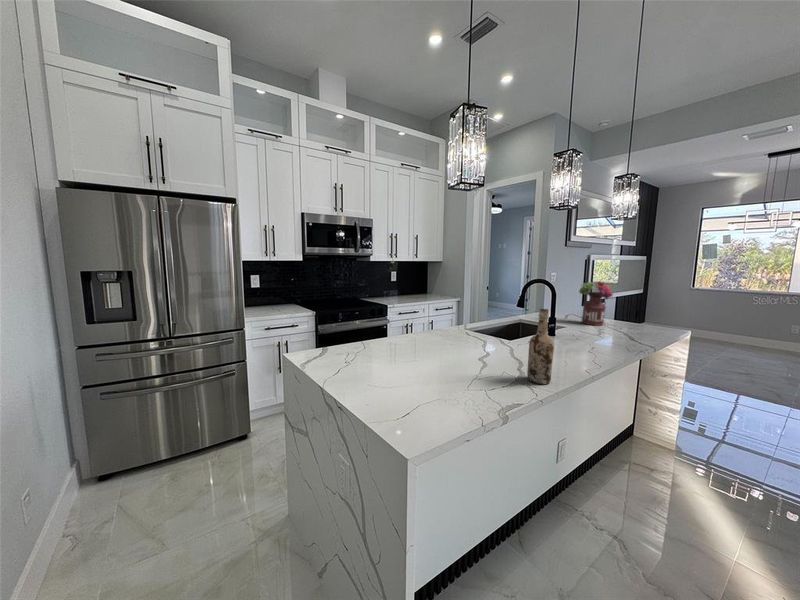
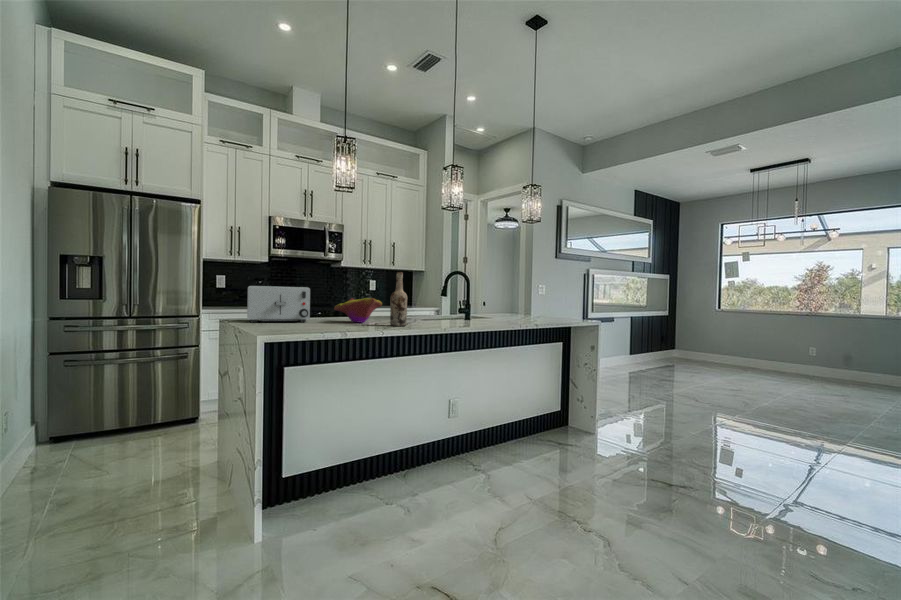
flower arrangement: present [579,281,613,326] -> none [514,278,543,319]
toaster: none [331,322,417,384] -> present [247,286,310,322]
decorative bowl: none [440,334,501,368] -> present [334,298,382,323]

